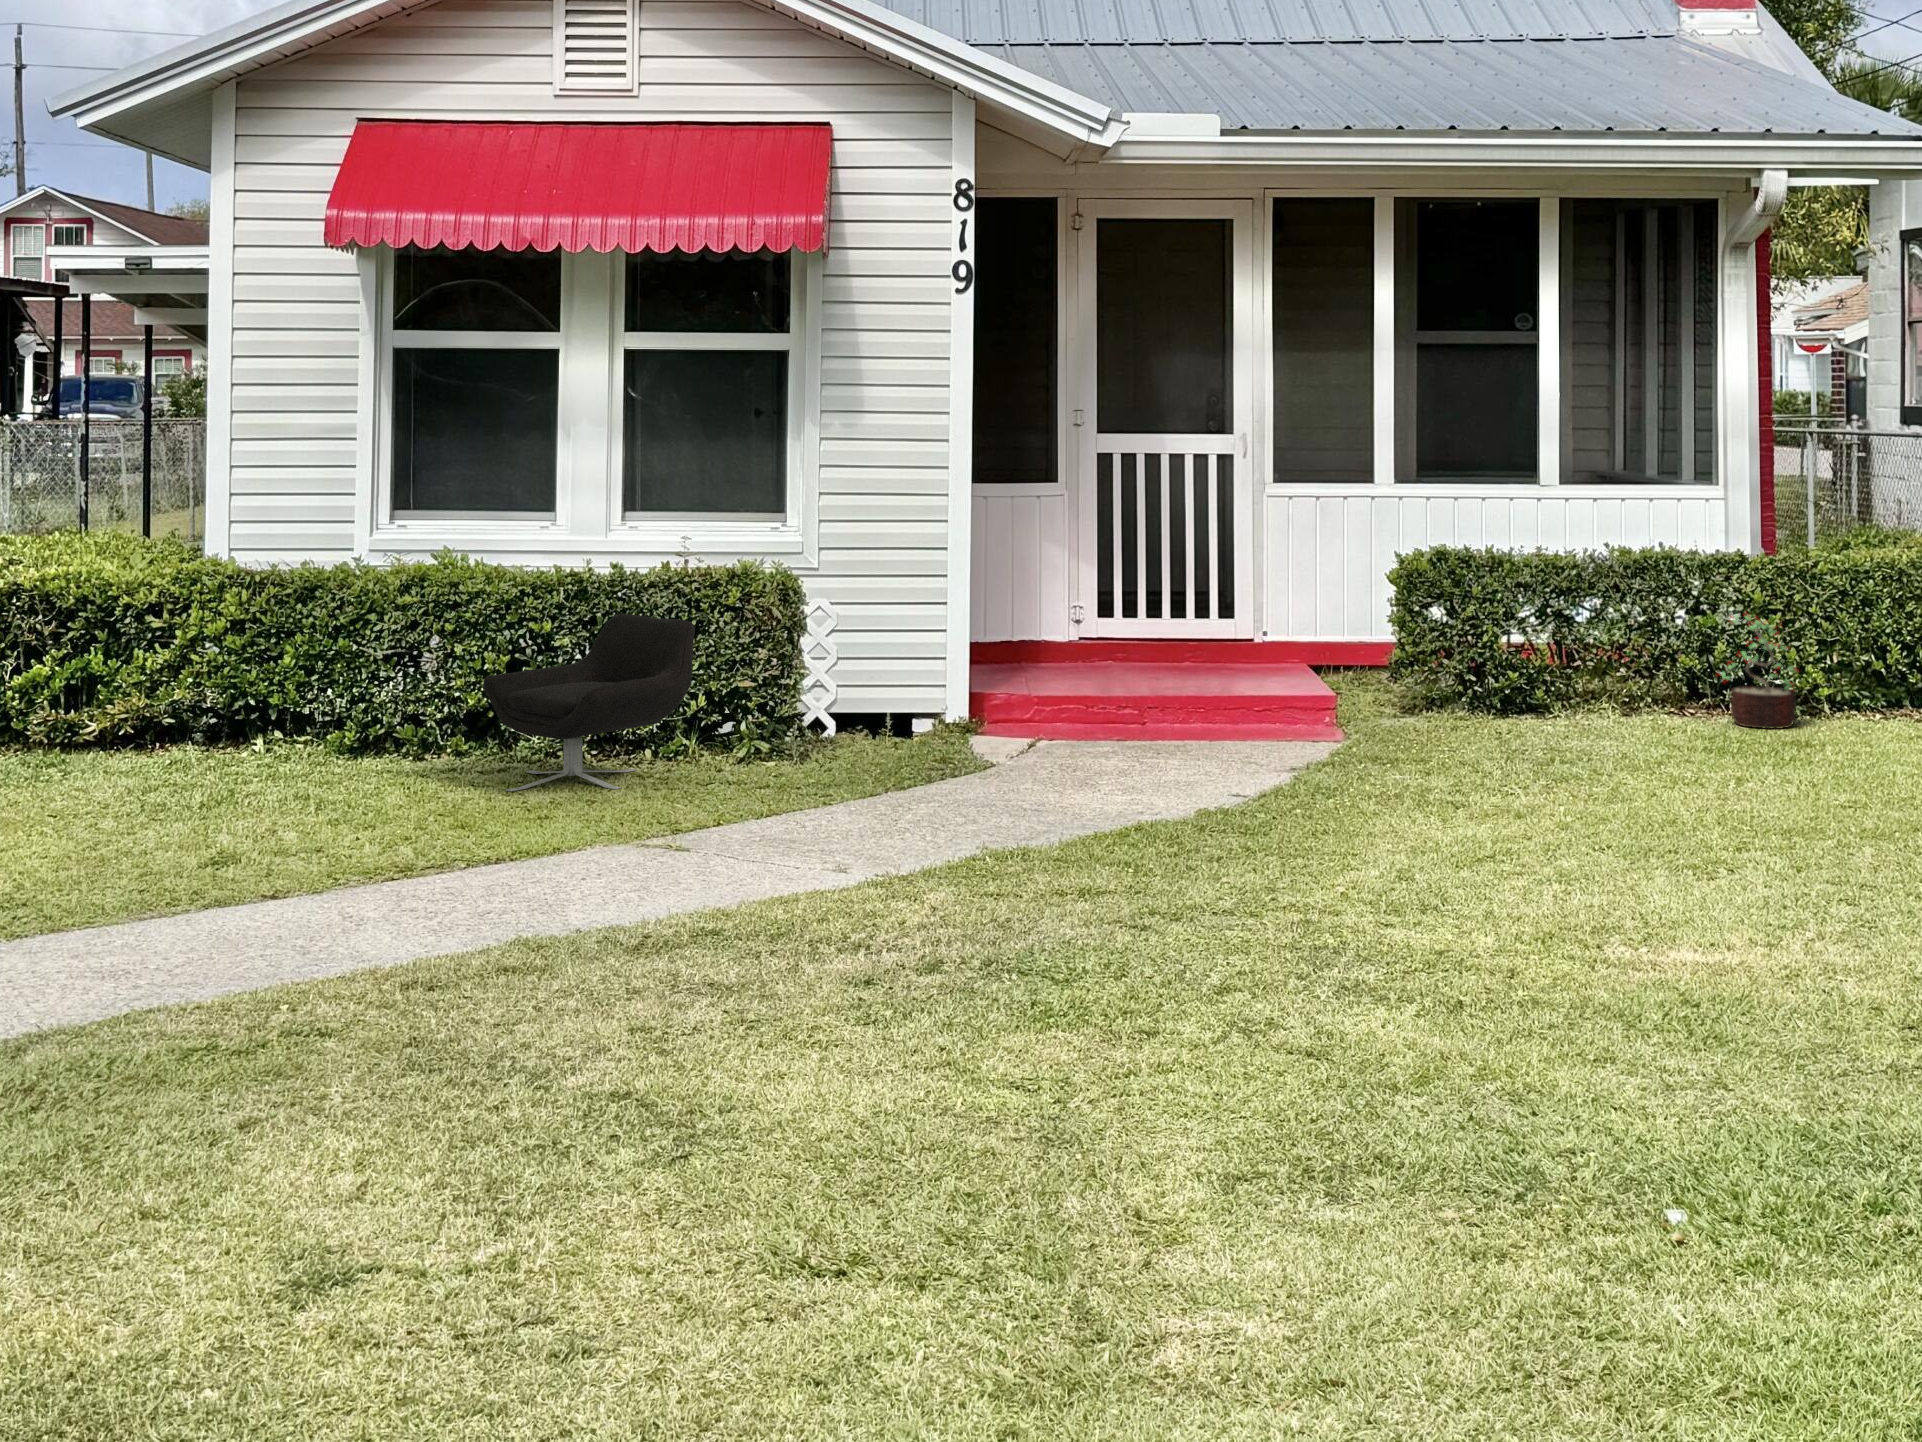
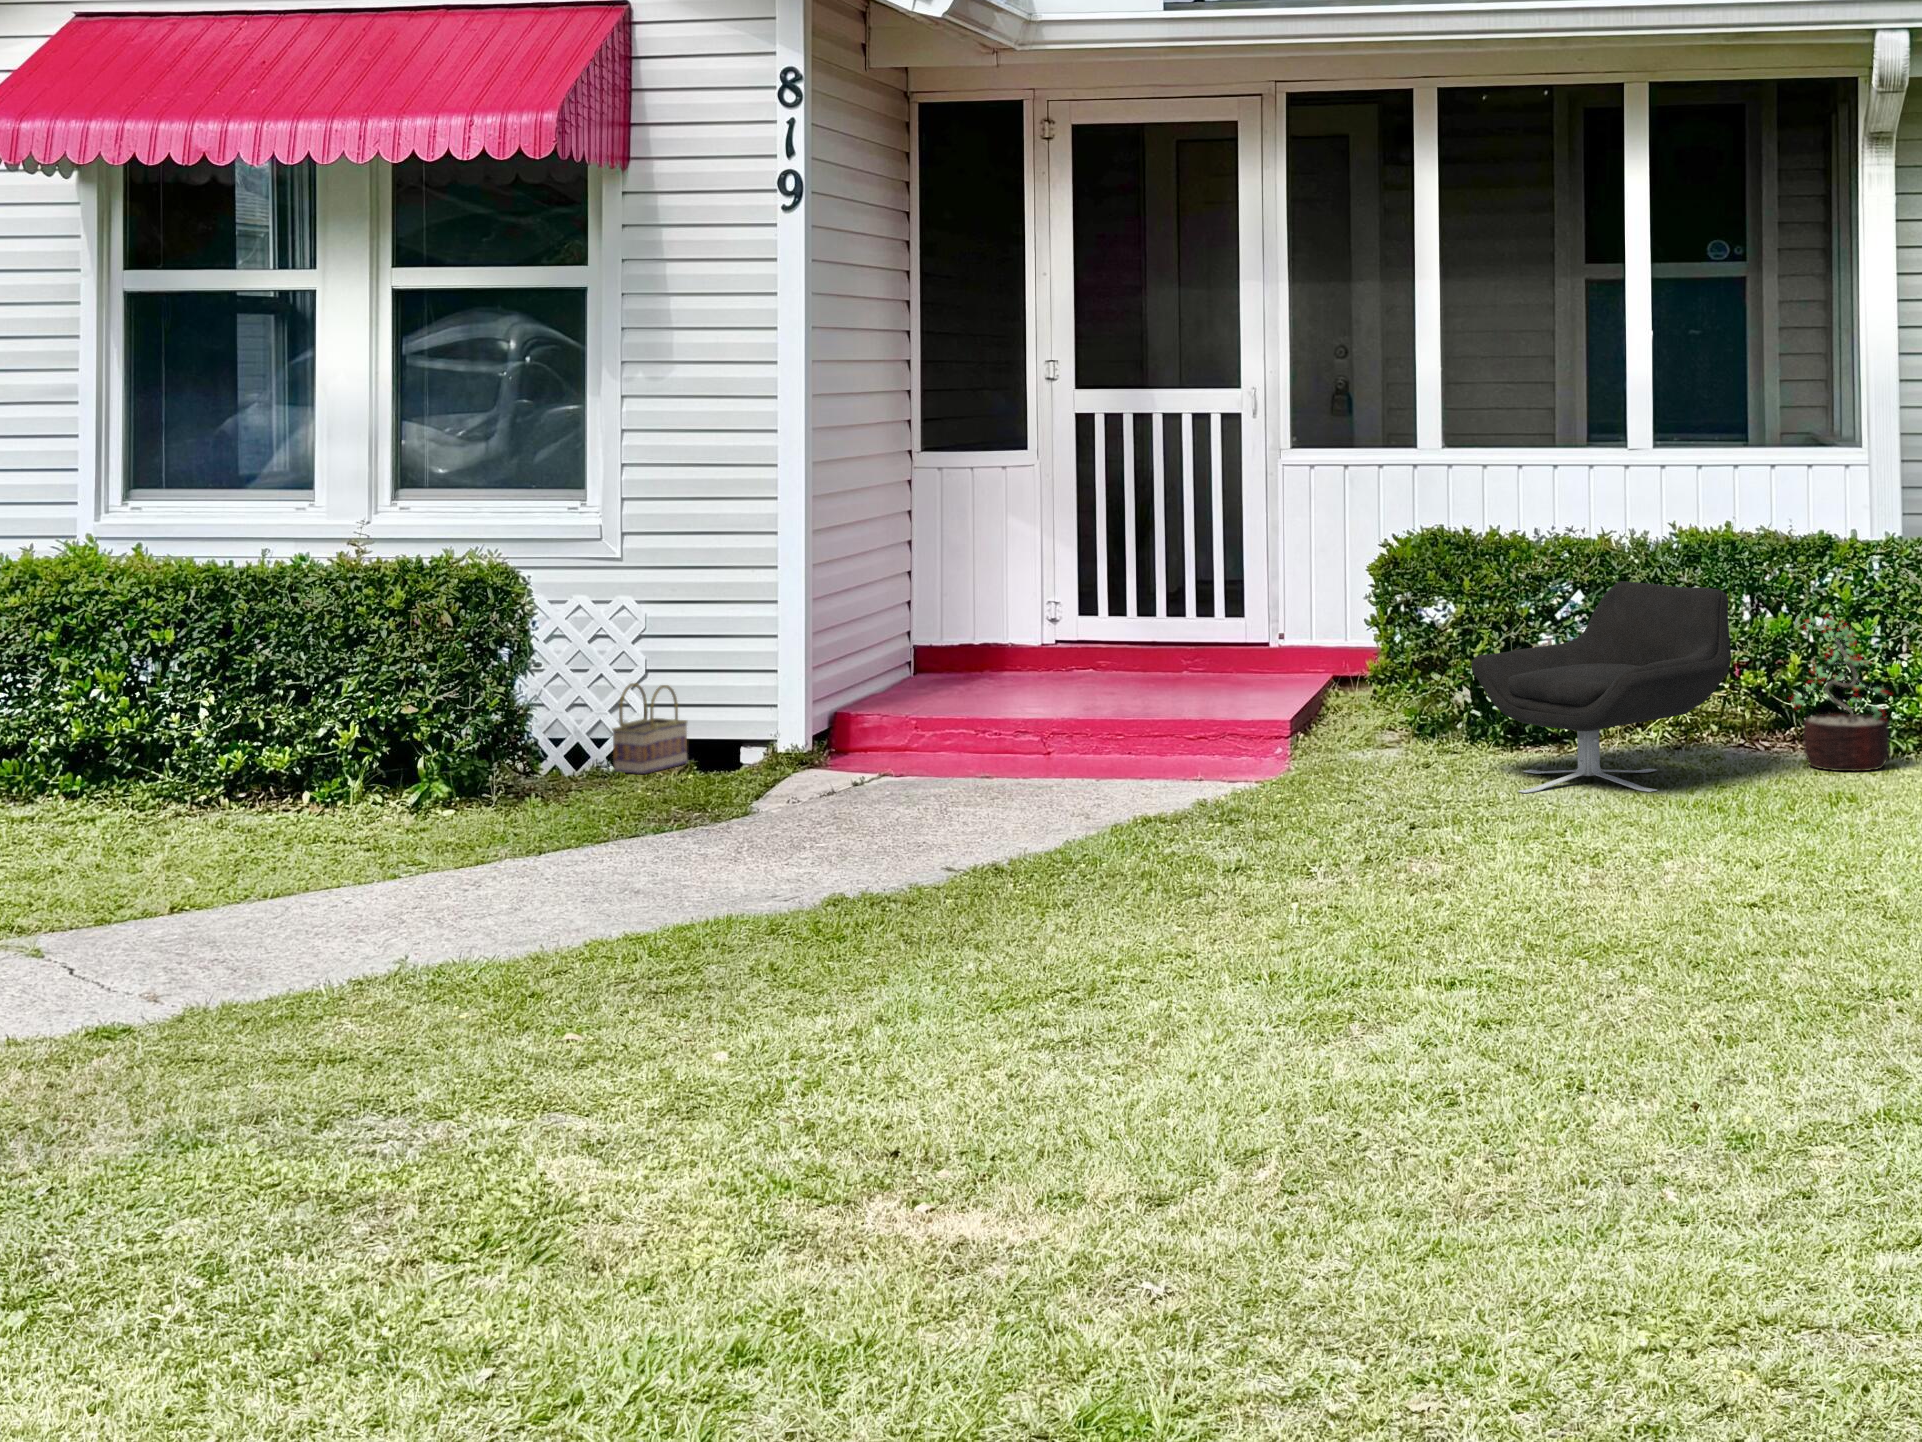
lounge chair: present [483,613,695,791] -> present [1471,581,1731,793]
basket: none [823,666,874,738] -> present [612,683,687,774]

